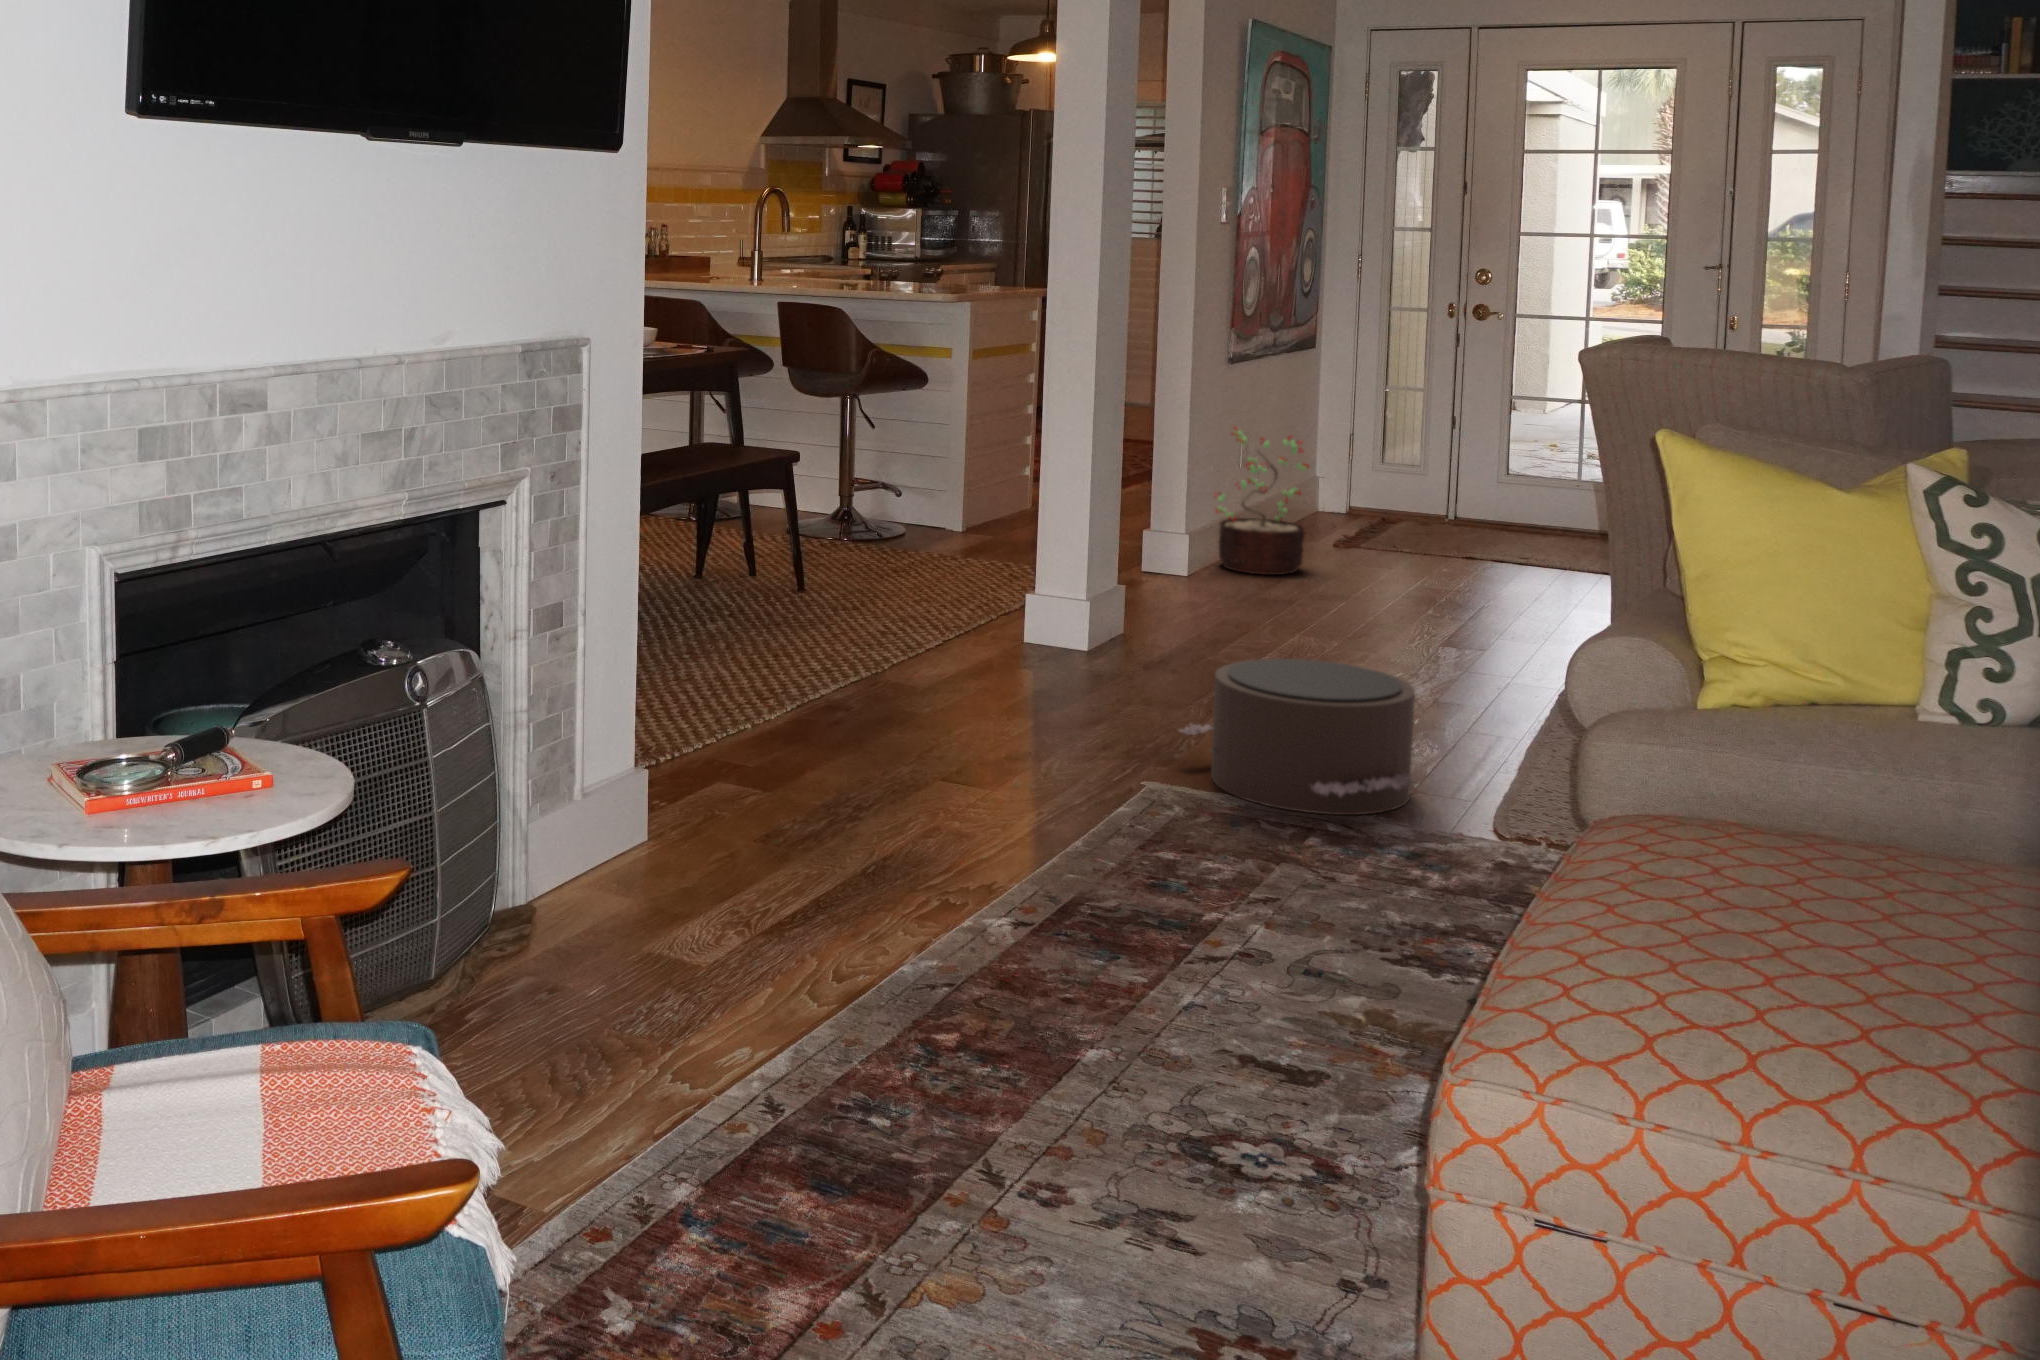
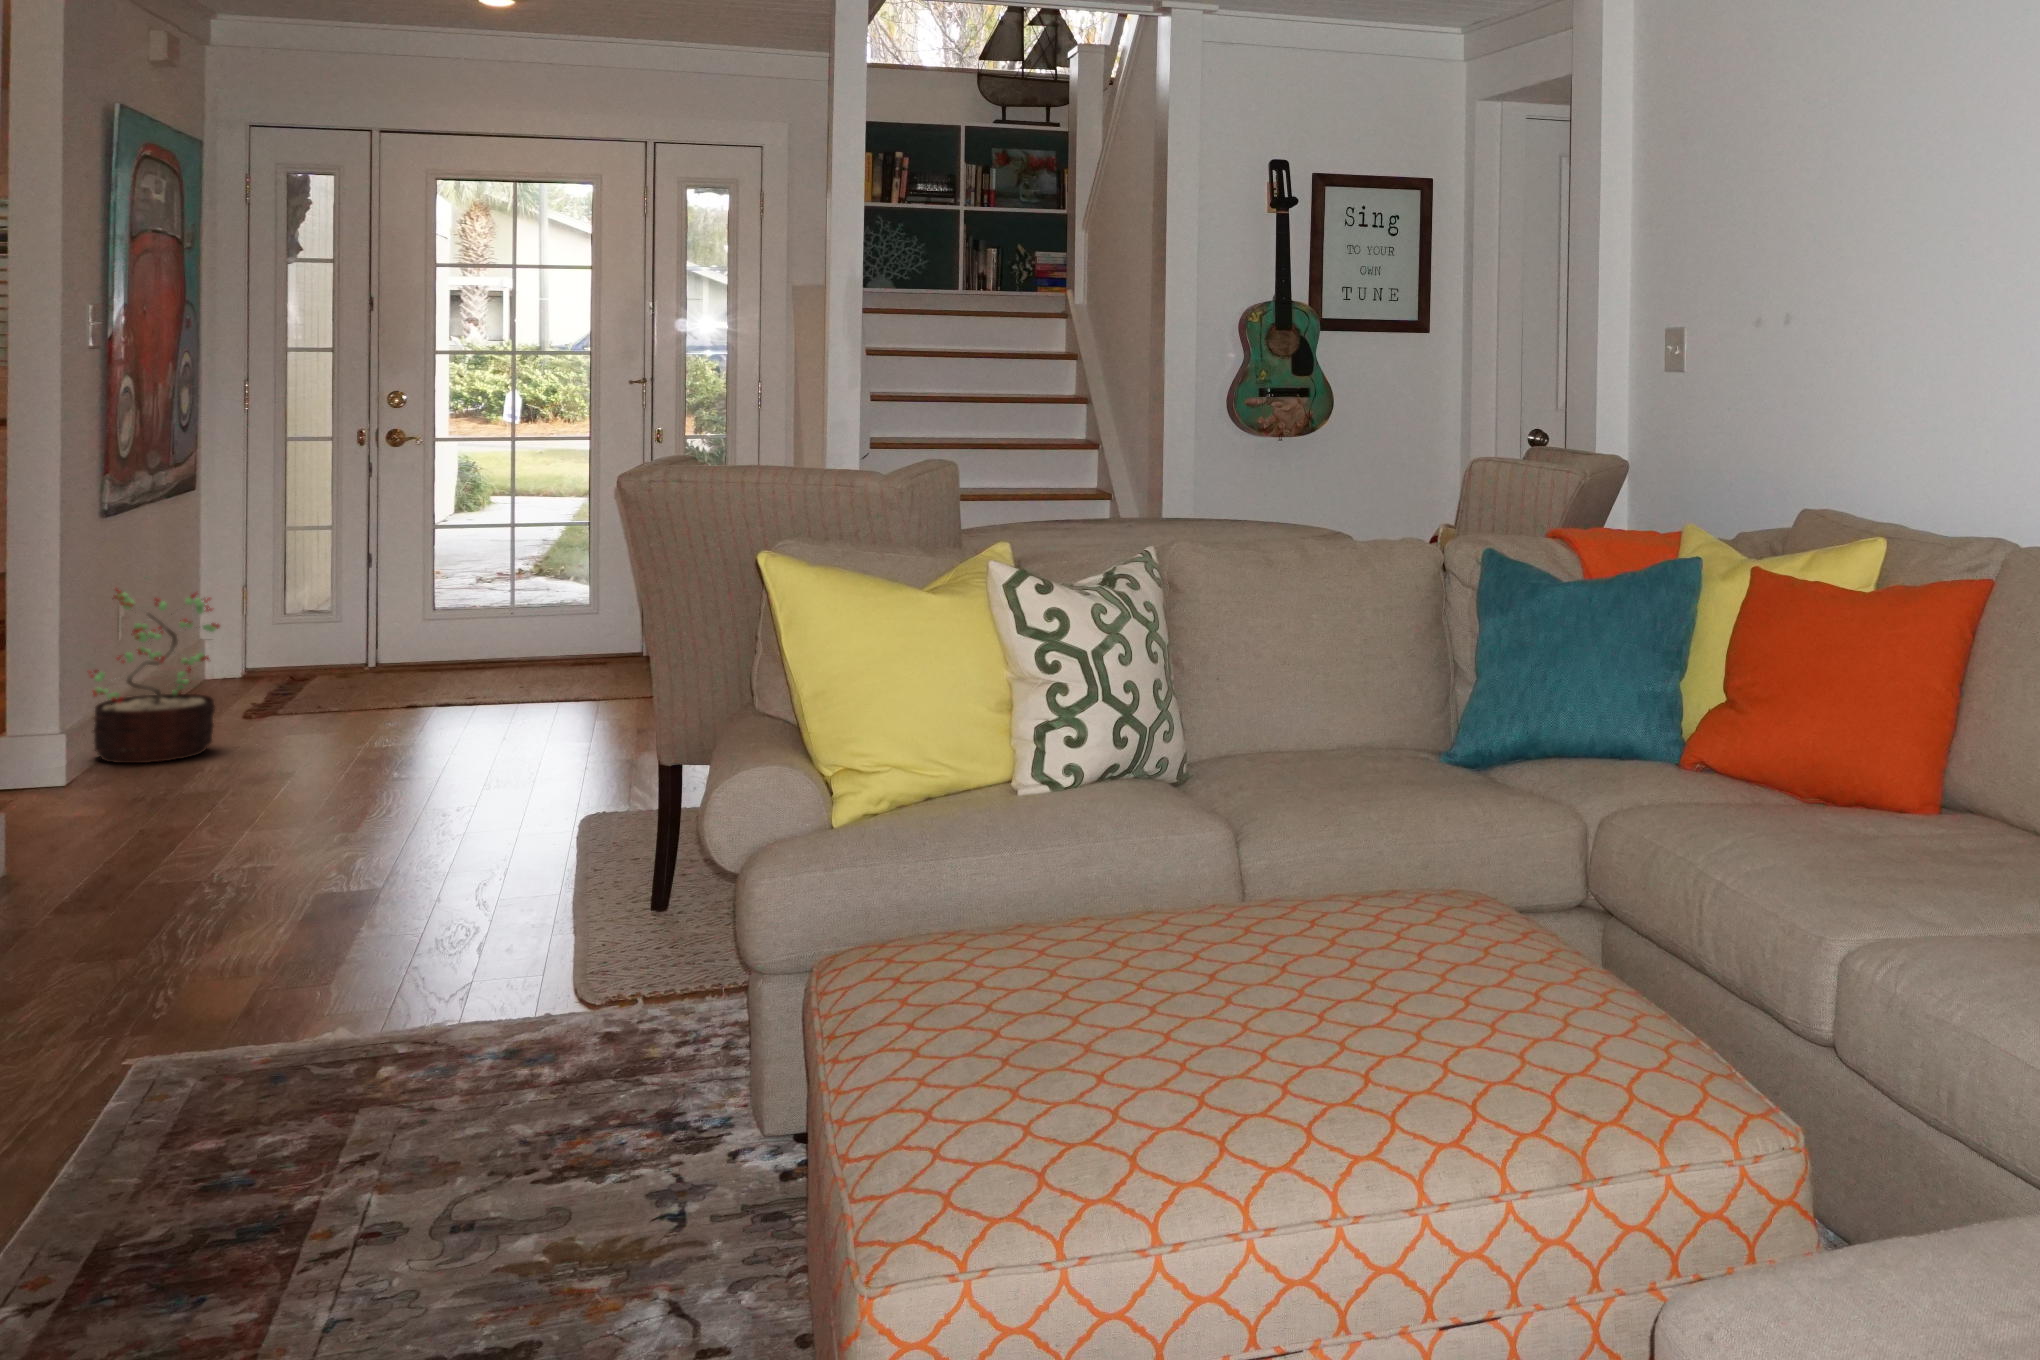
pouf: present [1180,659,1415,815] -> none [155,850,494,1043]

